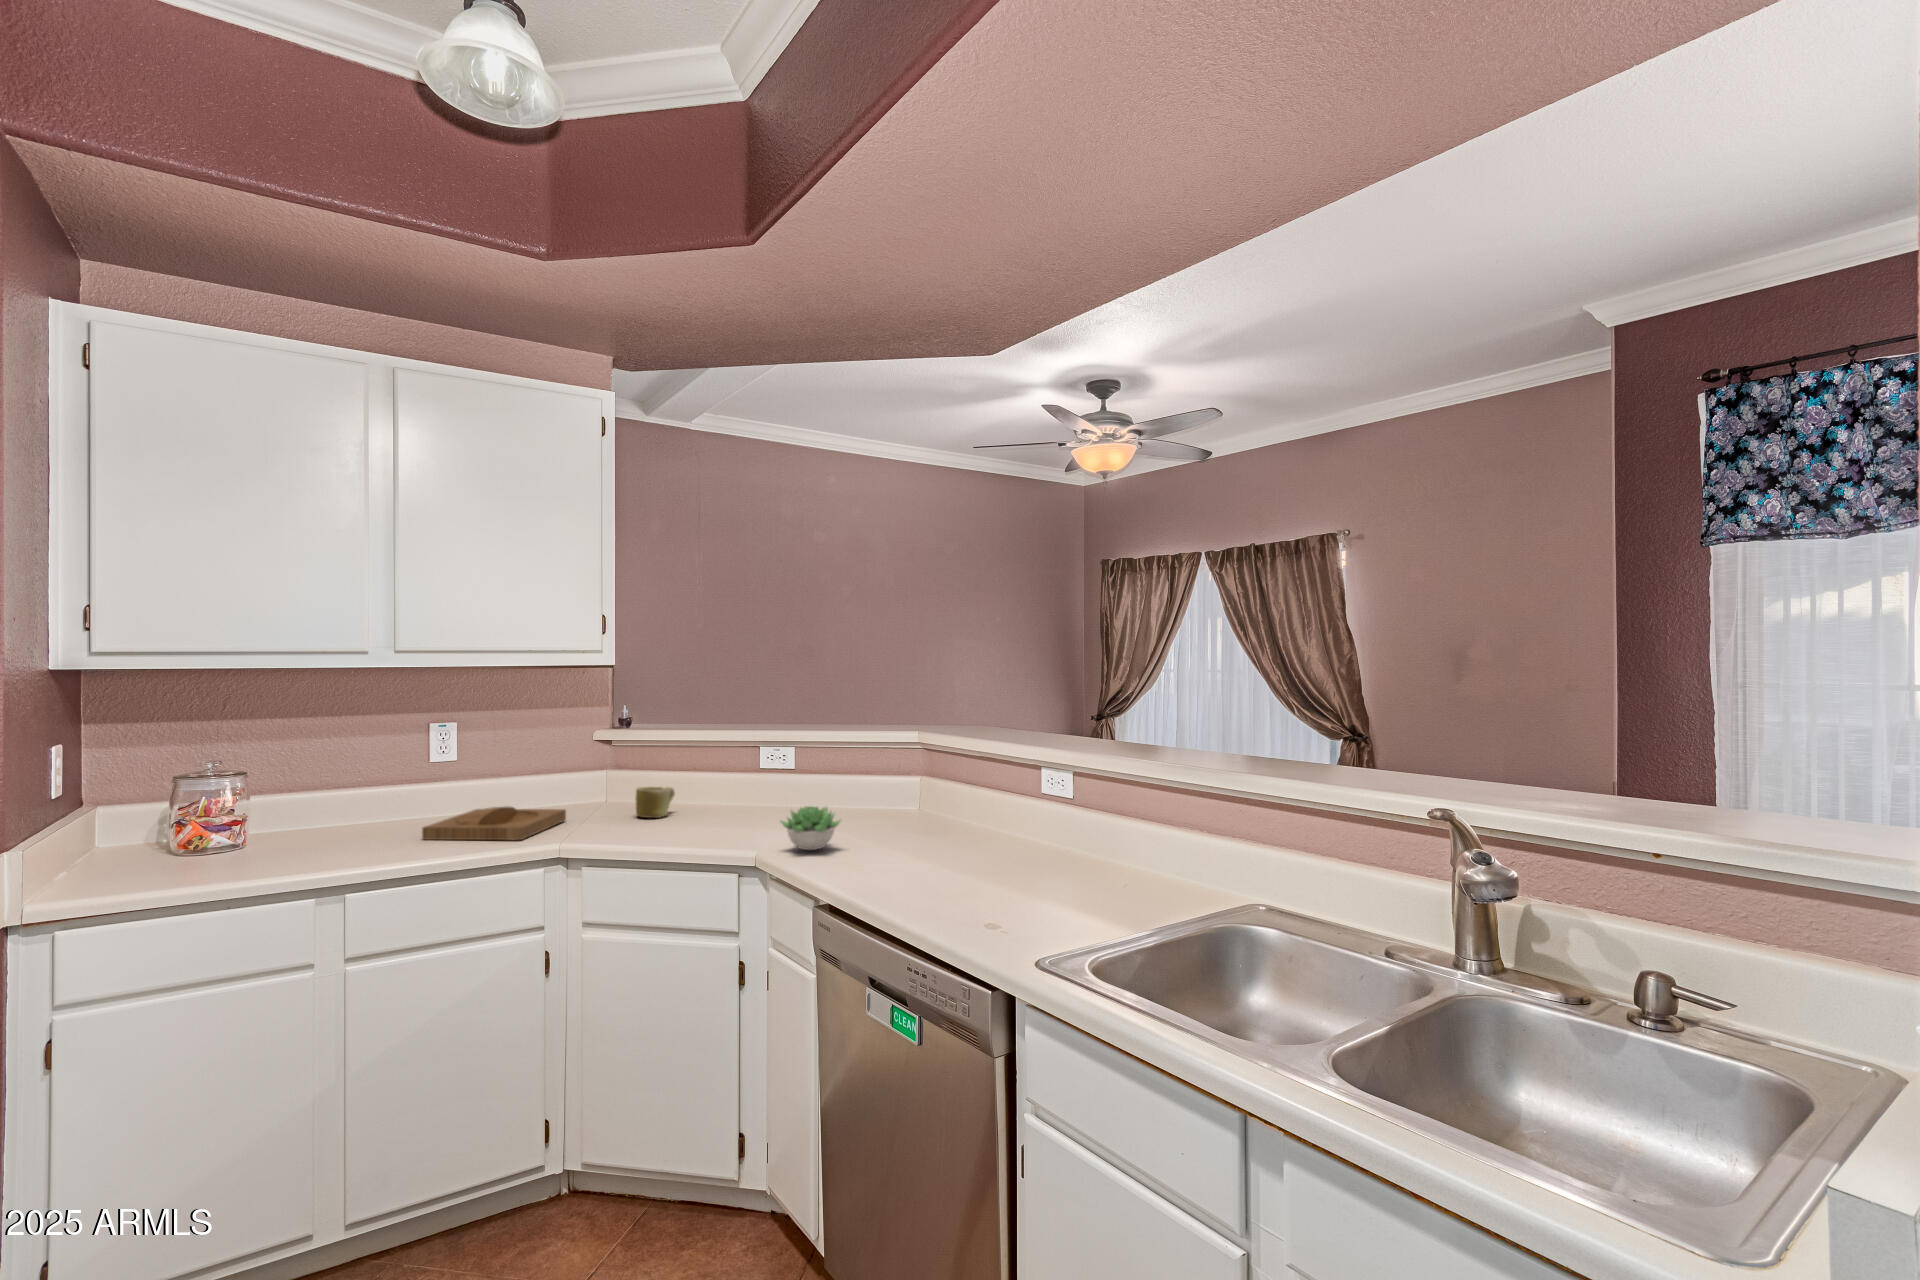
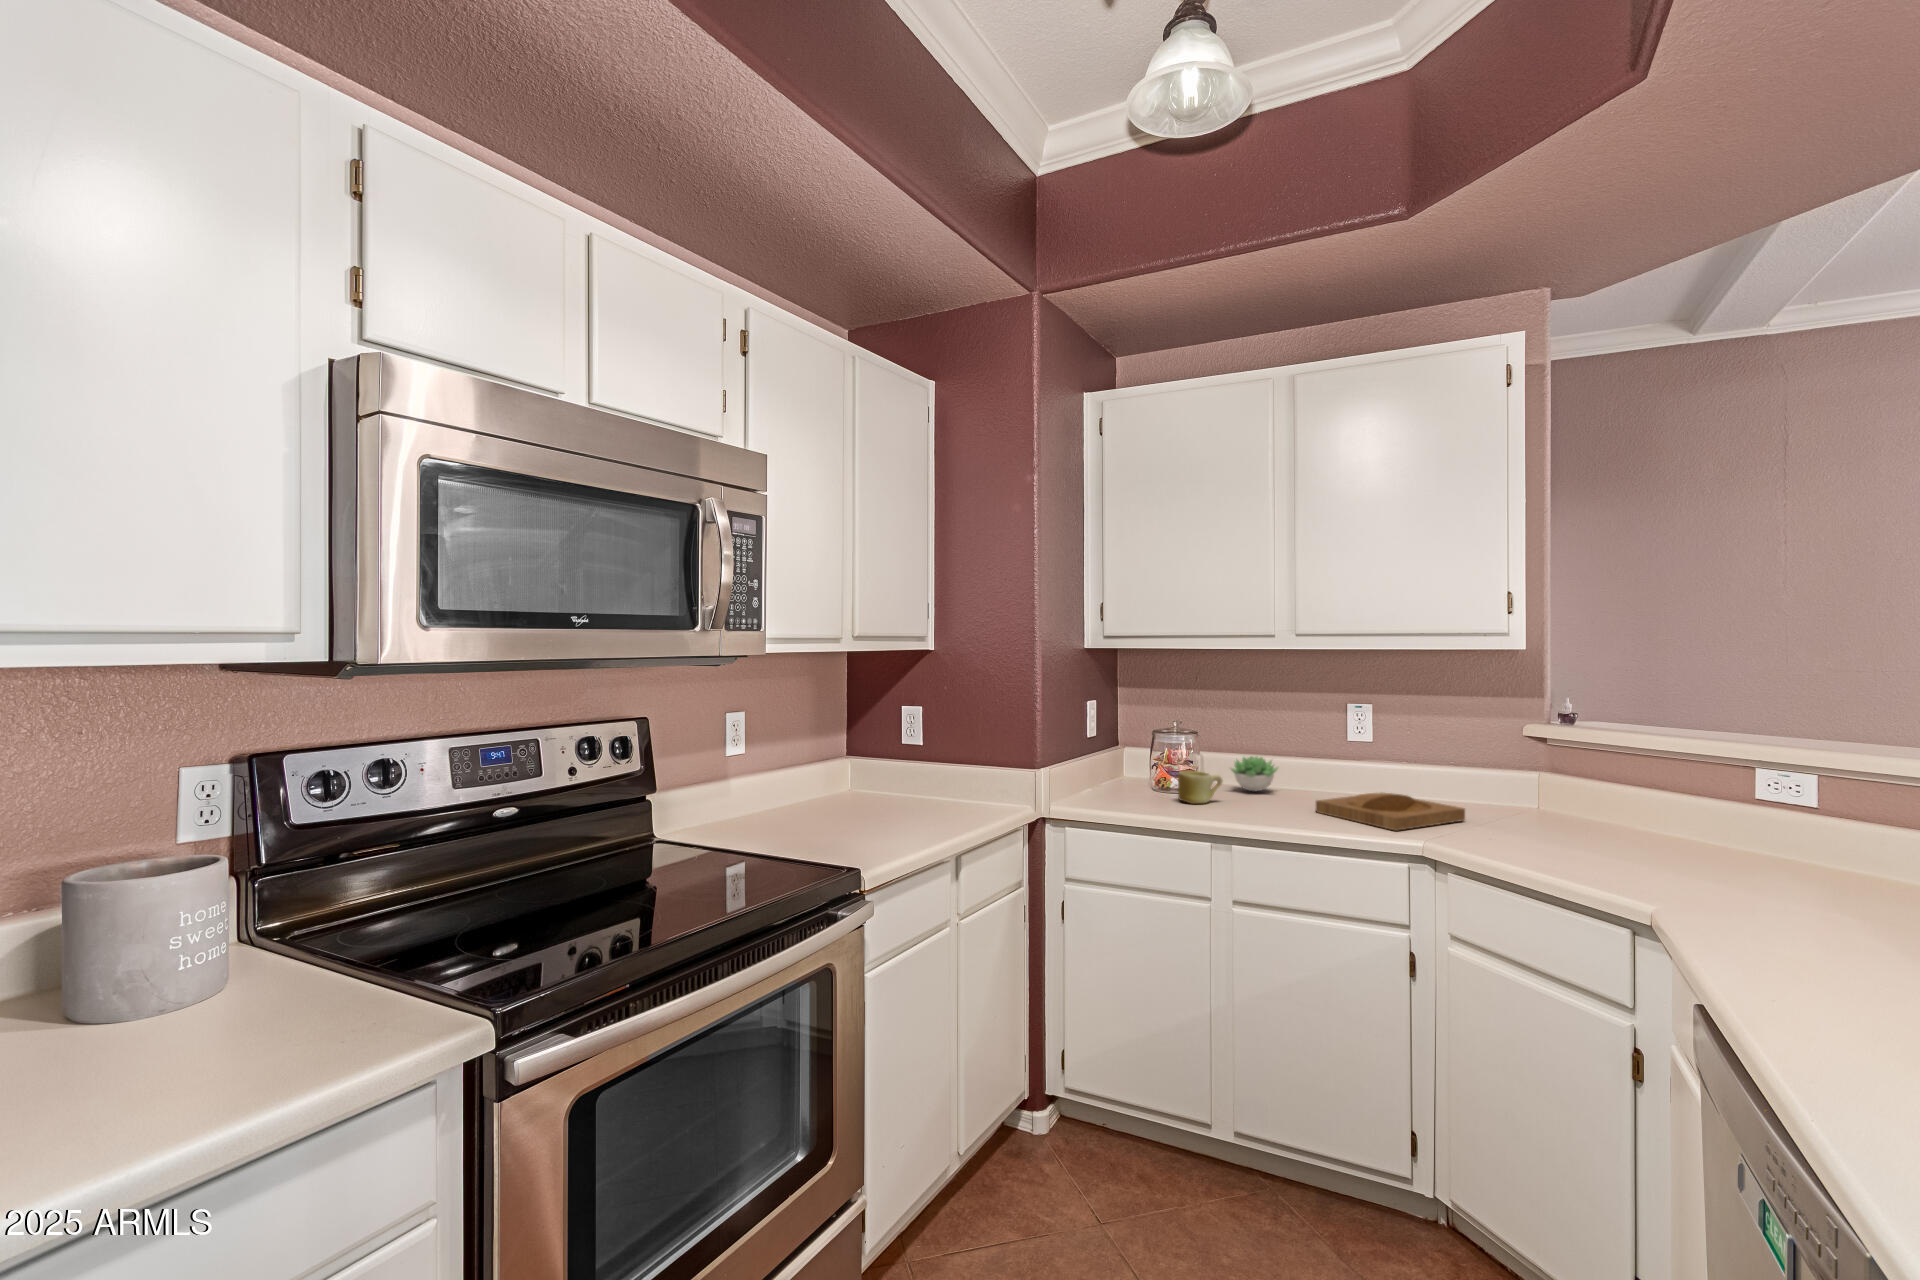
mug: present [636,787,675,818] -> present [1178,771,1223,804]
succulent plant: present [781,806,841,850] -> present [1231,756,1278,791]

